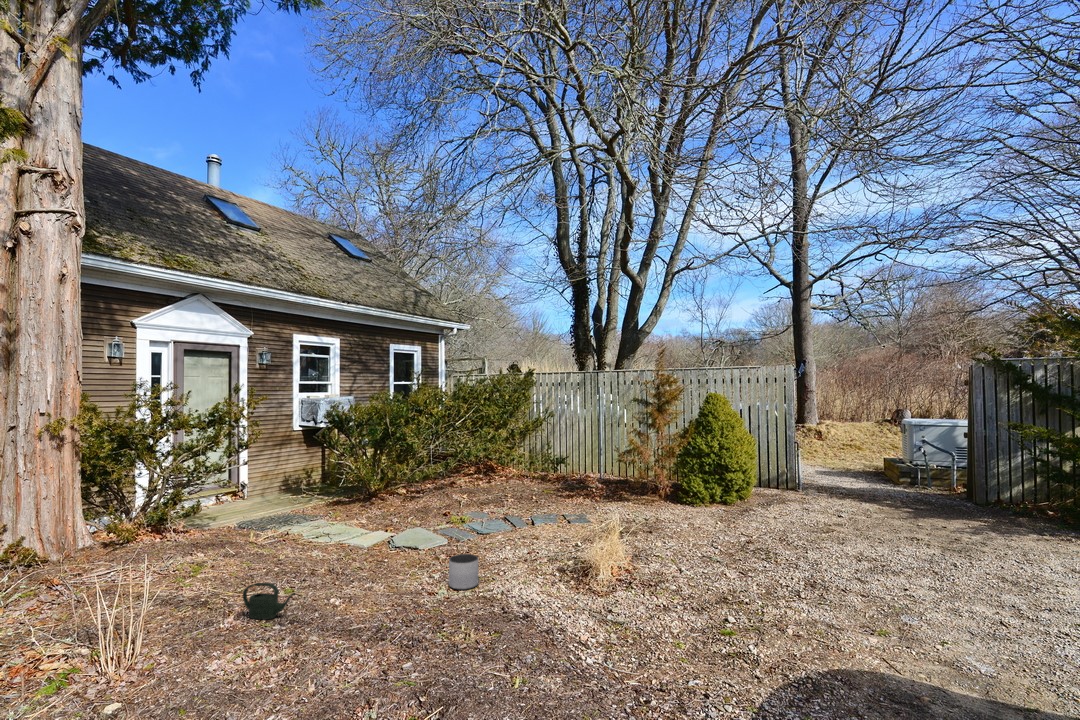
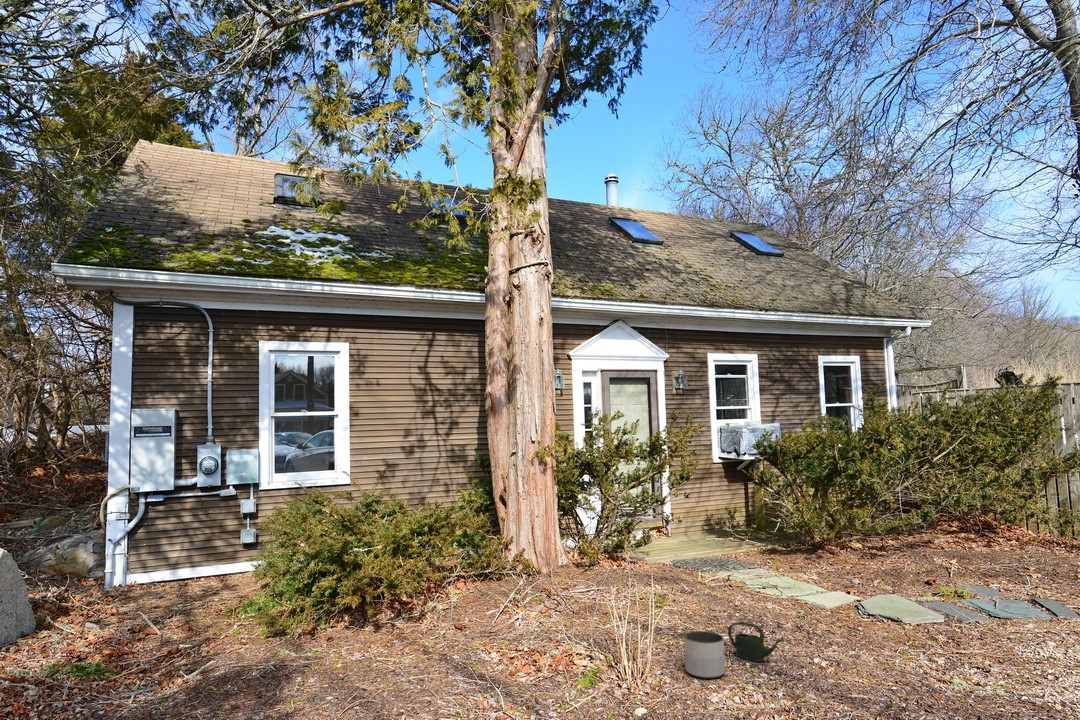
planter: present [449,554,478,590] -> present [685,631,725,678]

